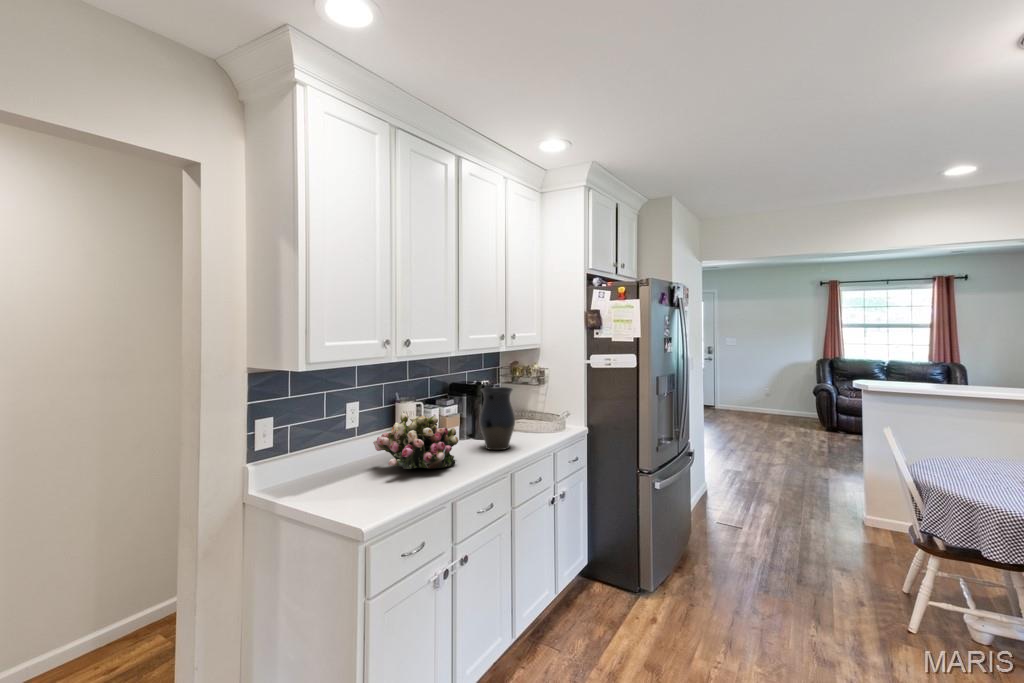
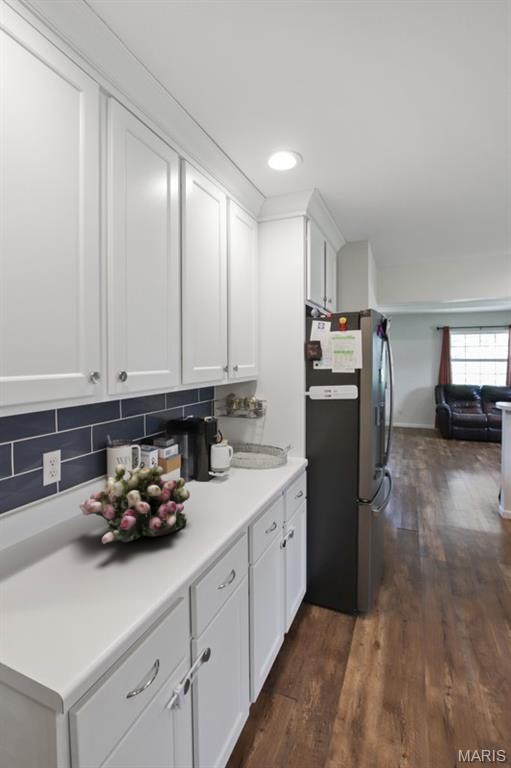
vase: present [479,387,515,450] -> none [207,424,247,496]

